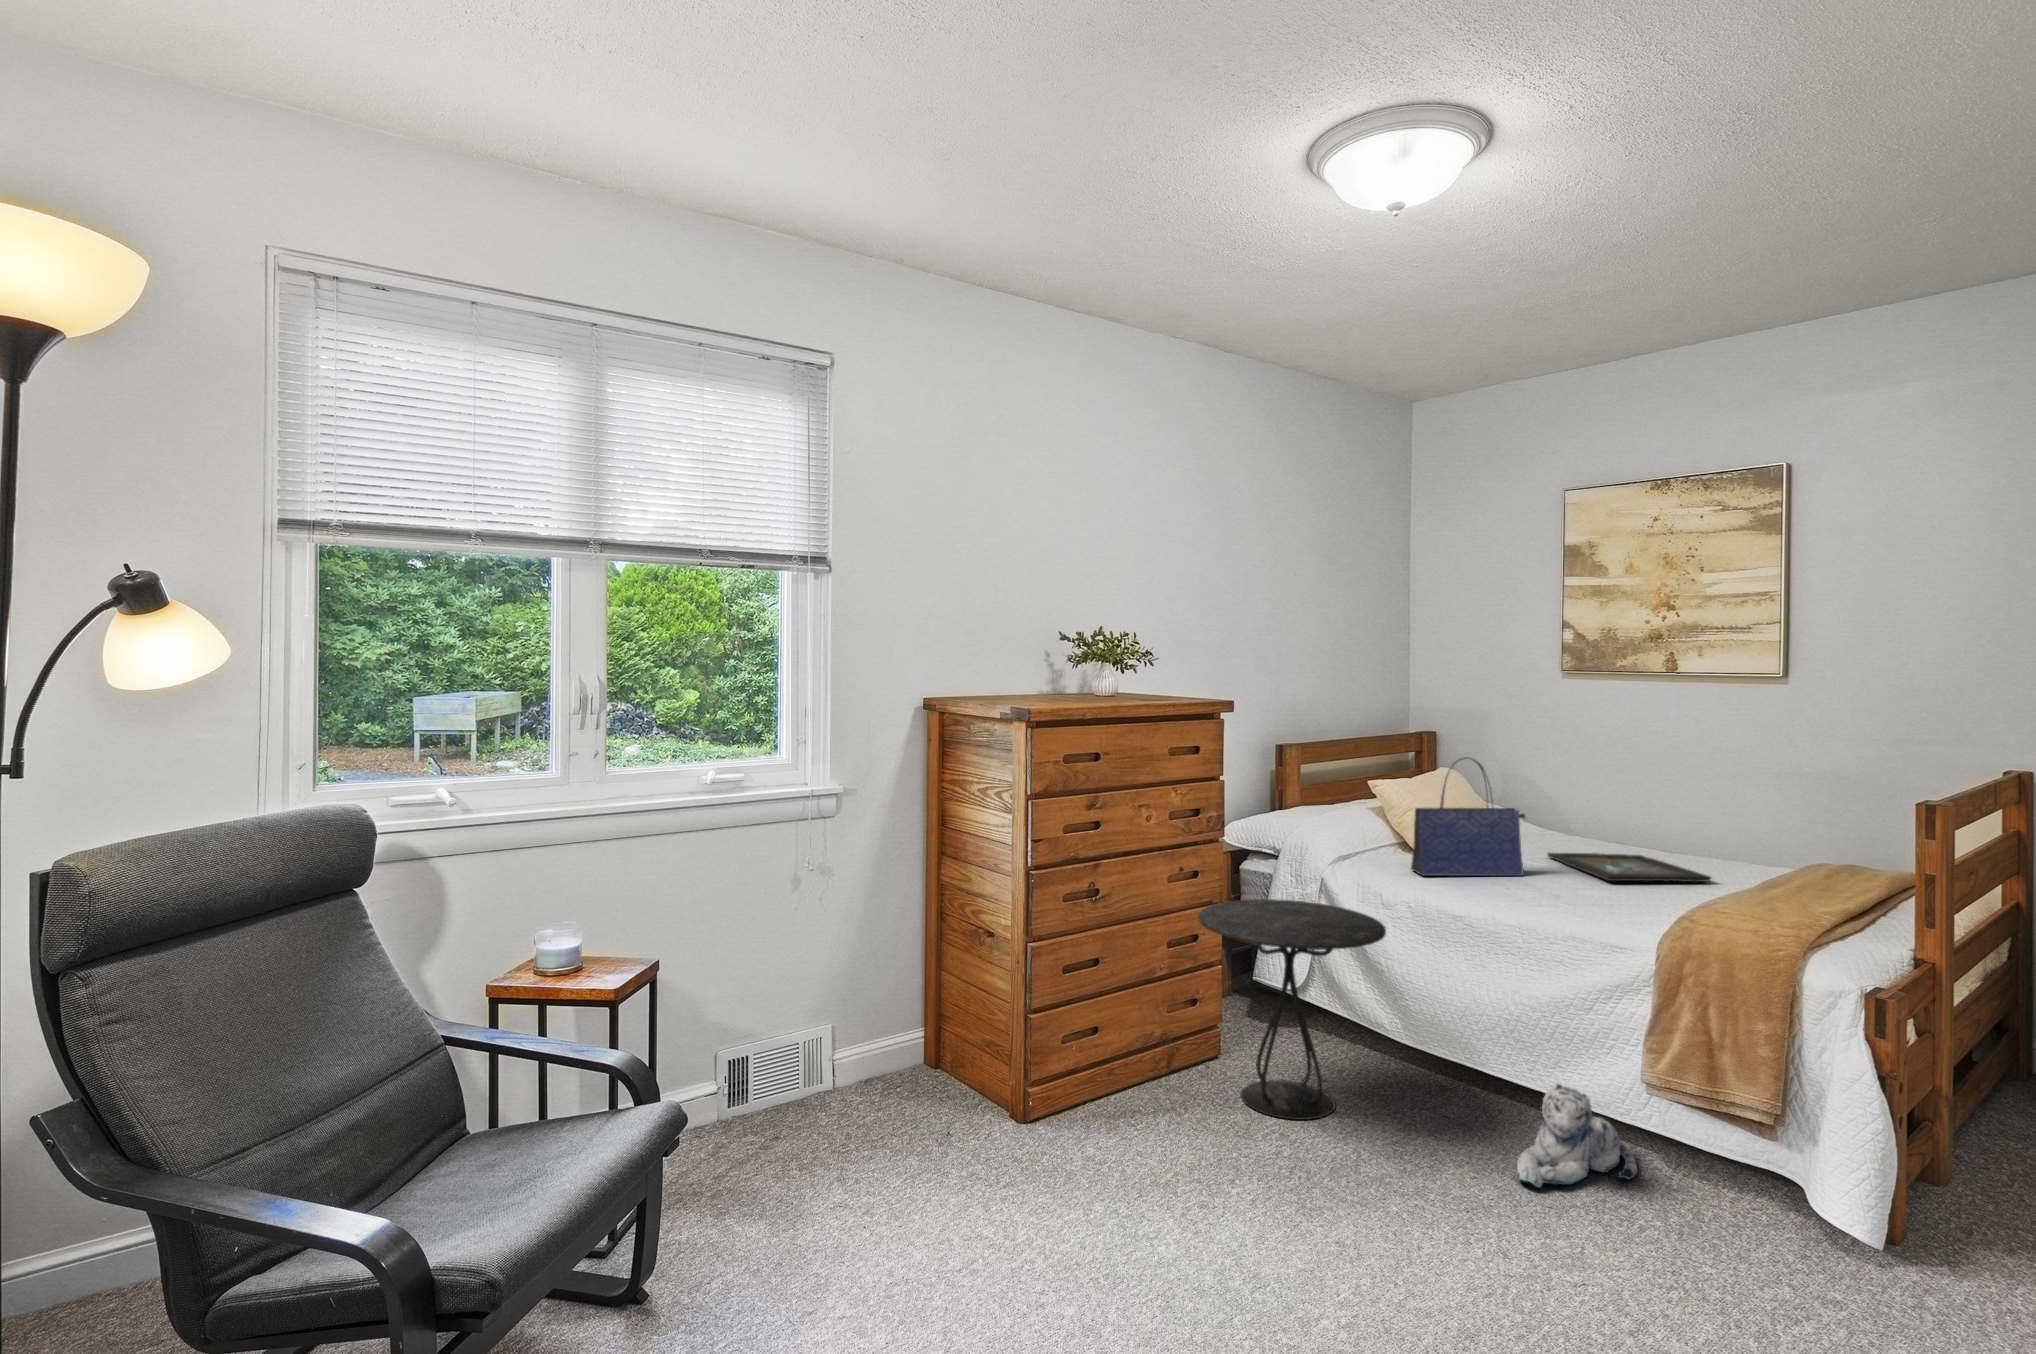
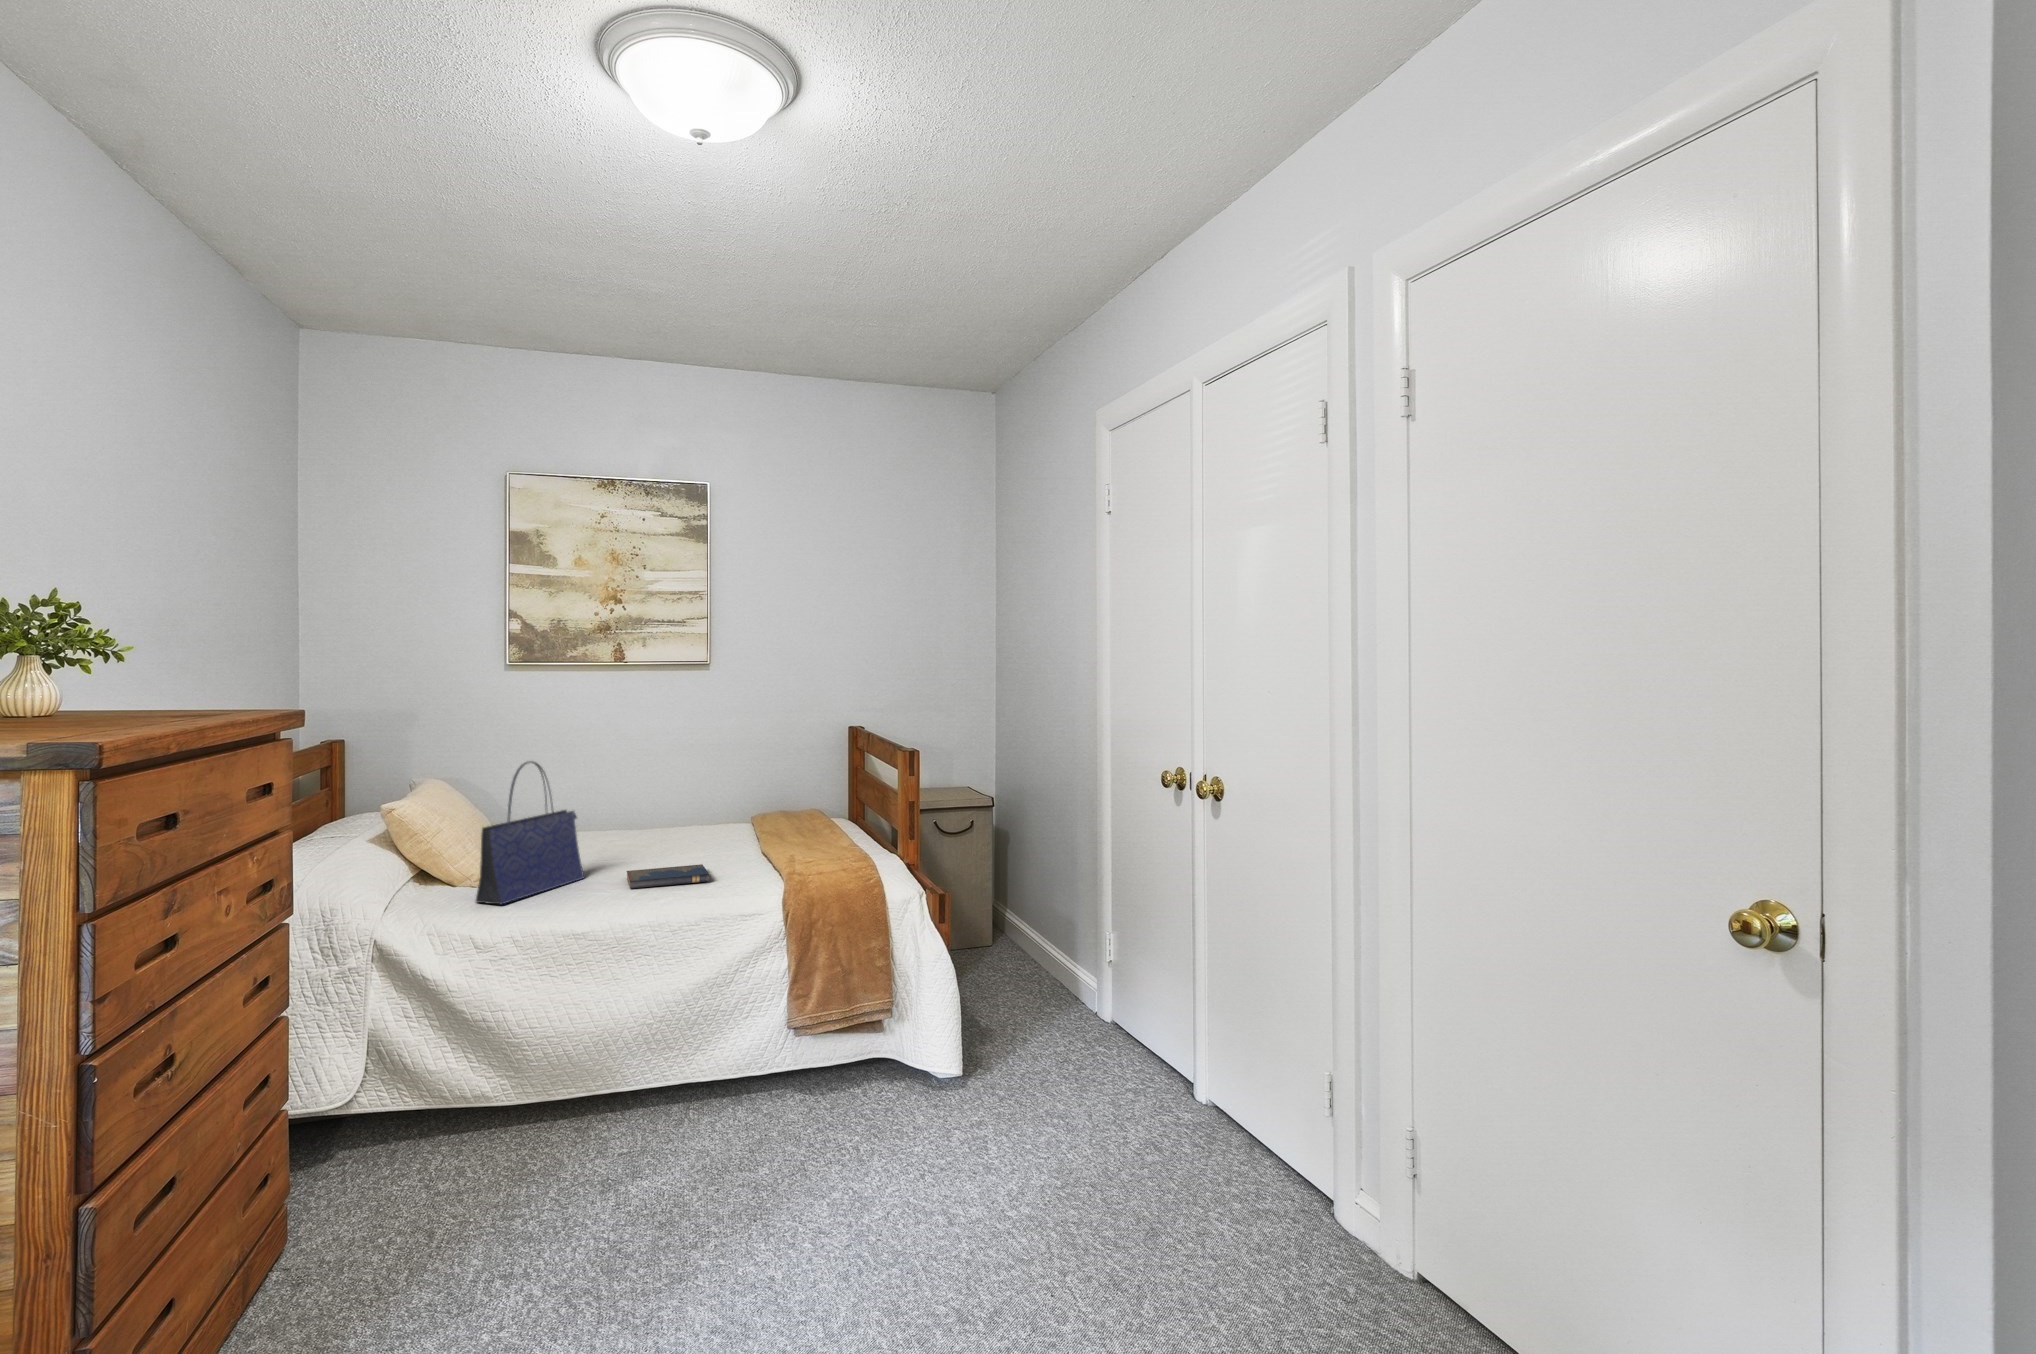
tray: present [1548,853,1711,882] -> none [566,836,718,864]
hardcover book: none [1541,878,1642,906] -> present [627,864,709,889]
side table: present [1198,899,1386,1120] -> none [298,964,579,1275]
plush toy: present [1517,1084,1638,1188] -> none [725,1059,806,1169]

